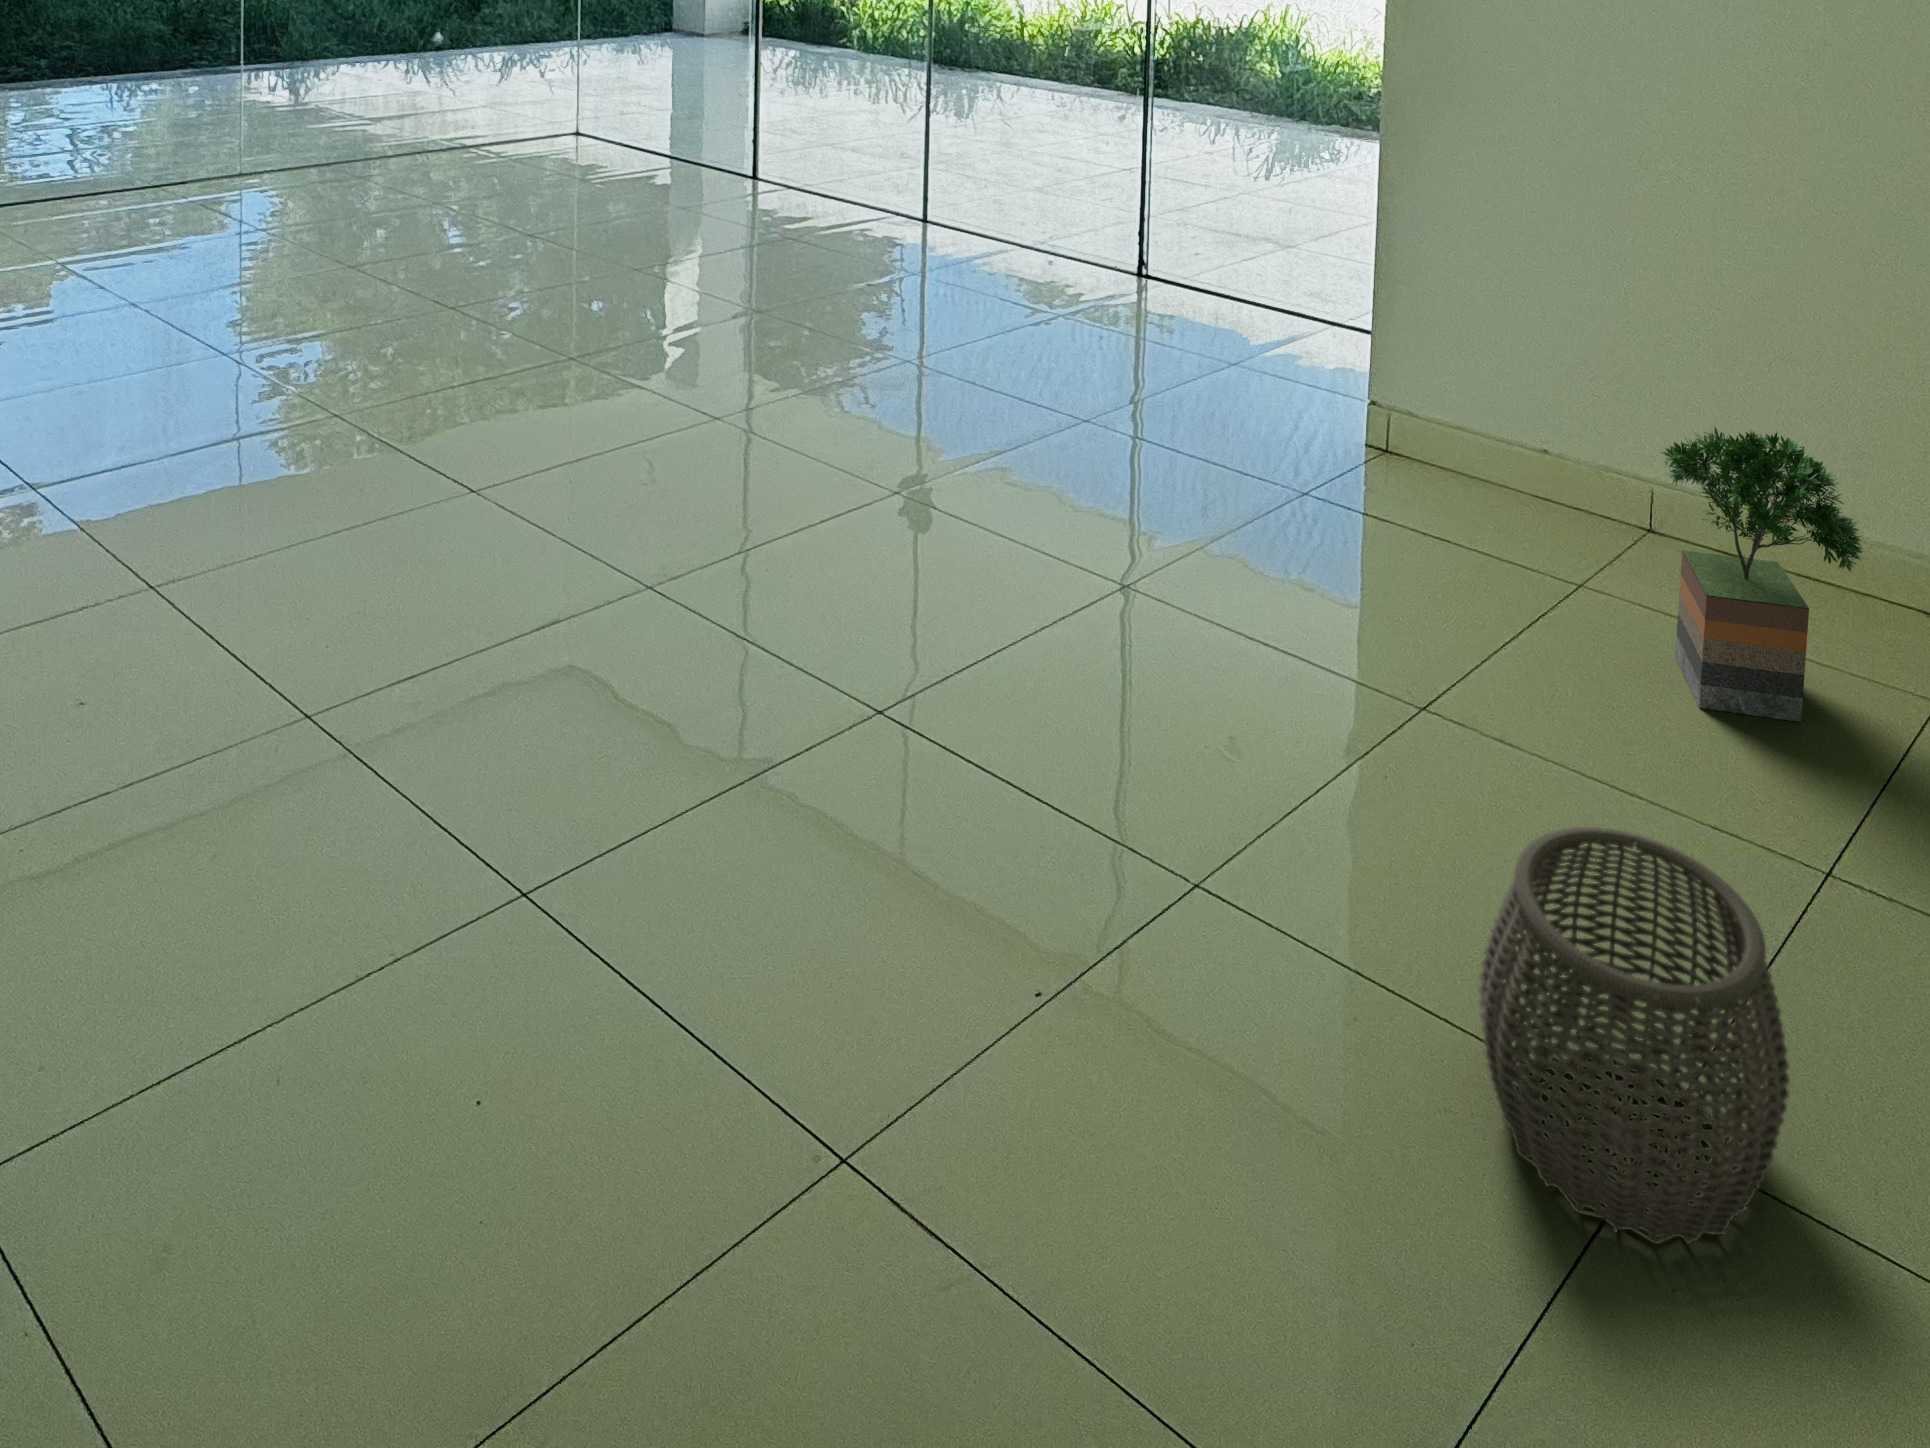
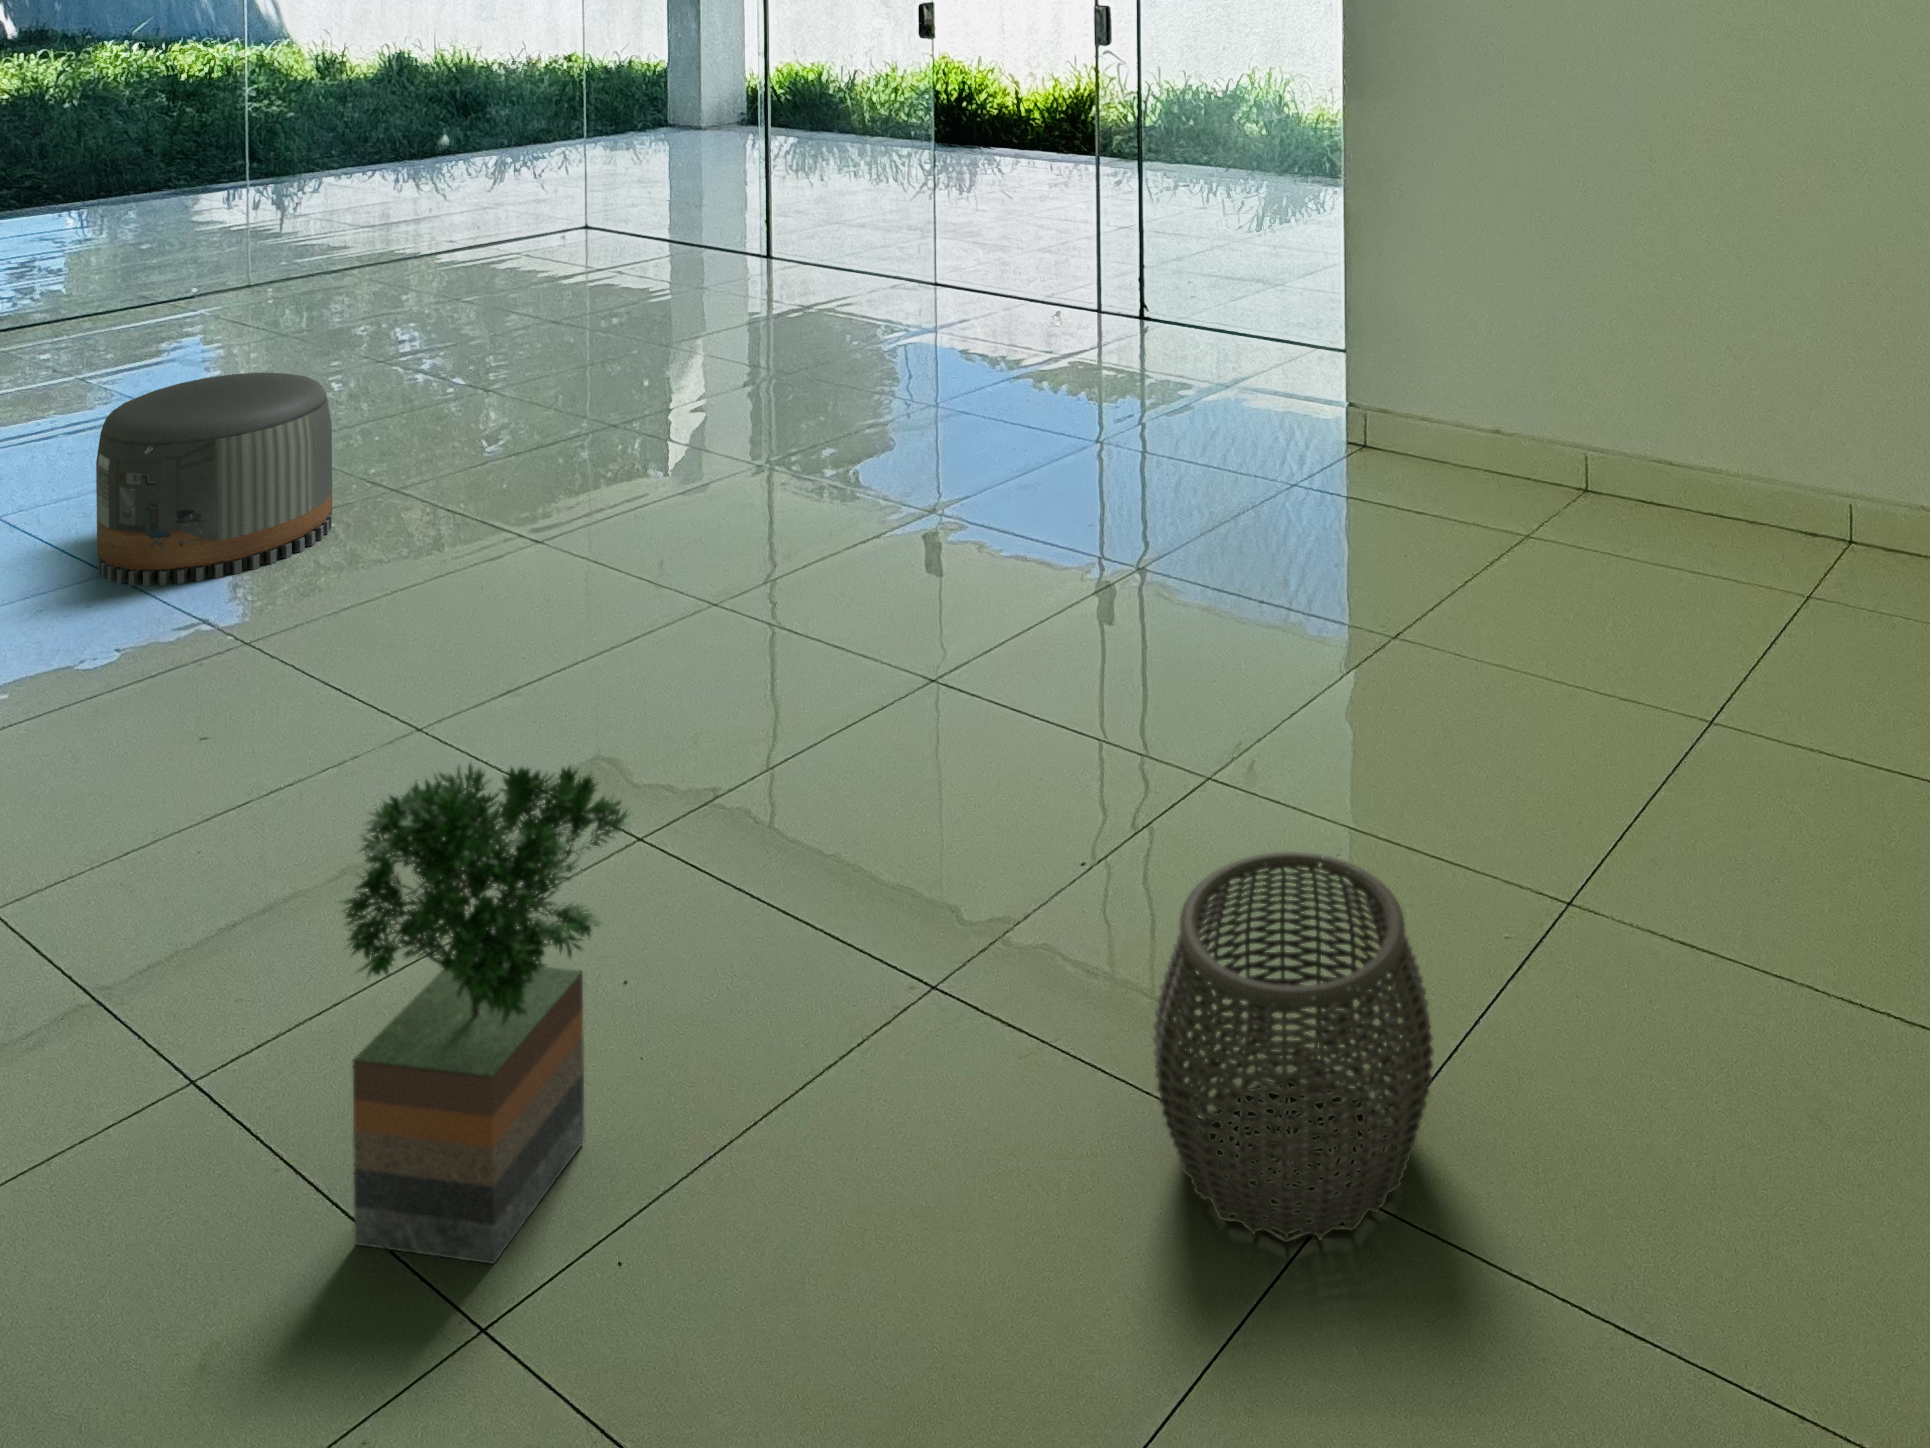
pouf: none [228,248,440,448] -> present [96,373,332,586]
potted tree: present [1661,427,1862,722] -> present [341,764,631,1264]

